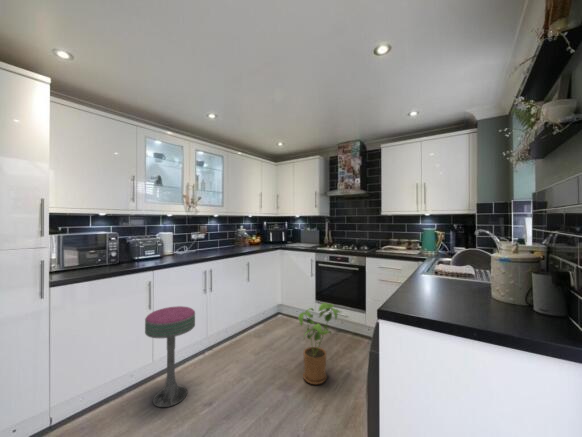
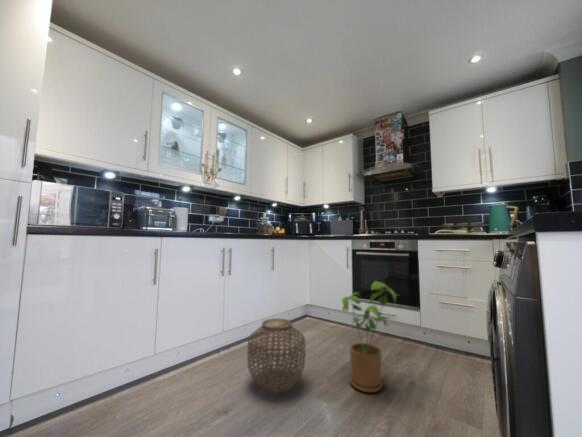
bar stool: present [145,306,195,407] -> none [147,281,211,410]
woven basket: none [225,332,269,389] -> present [247,319,305,394]

